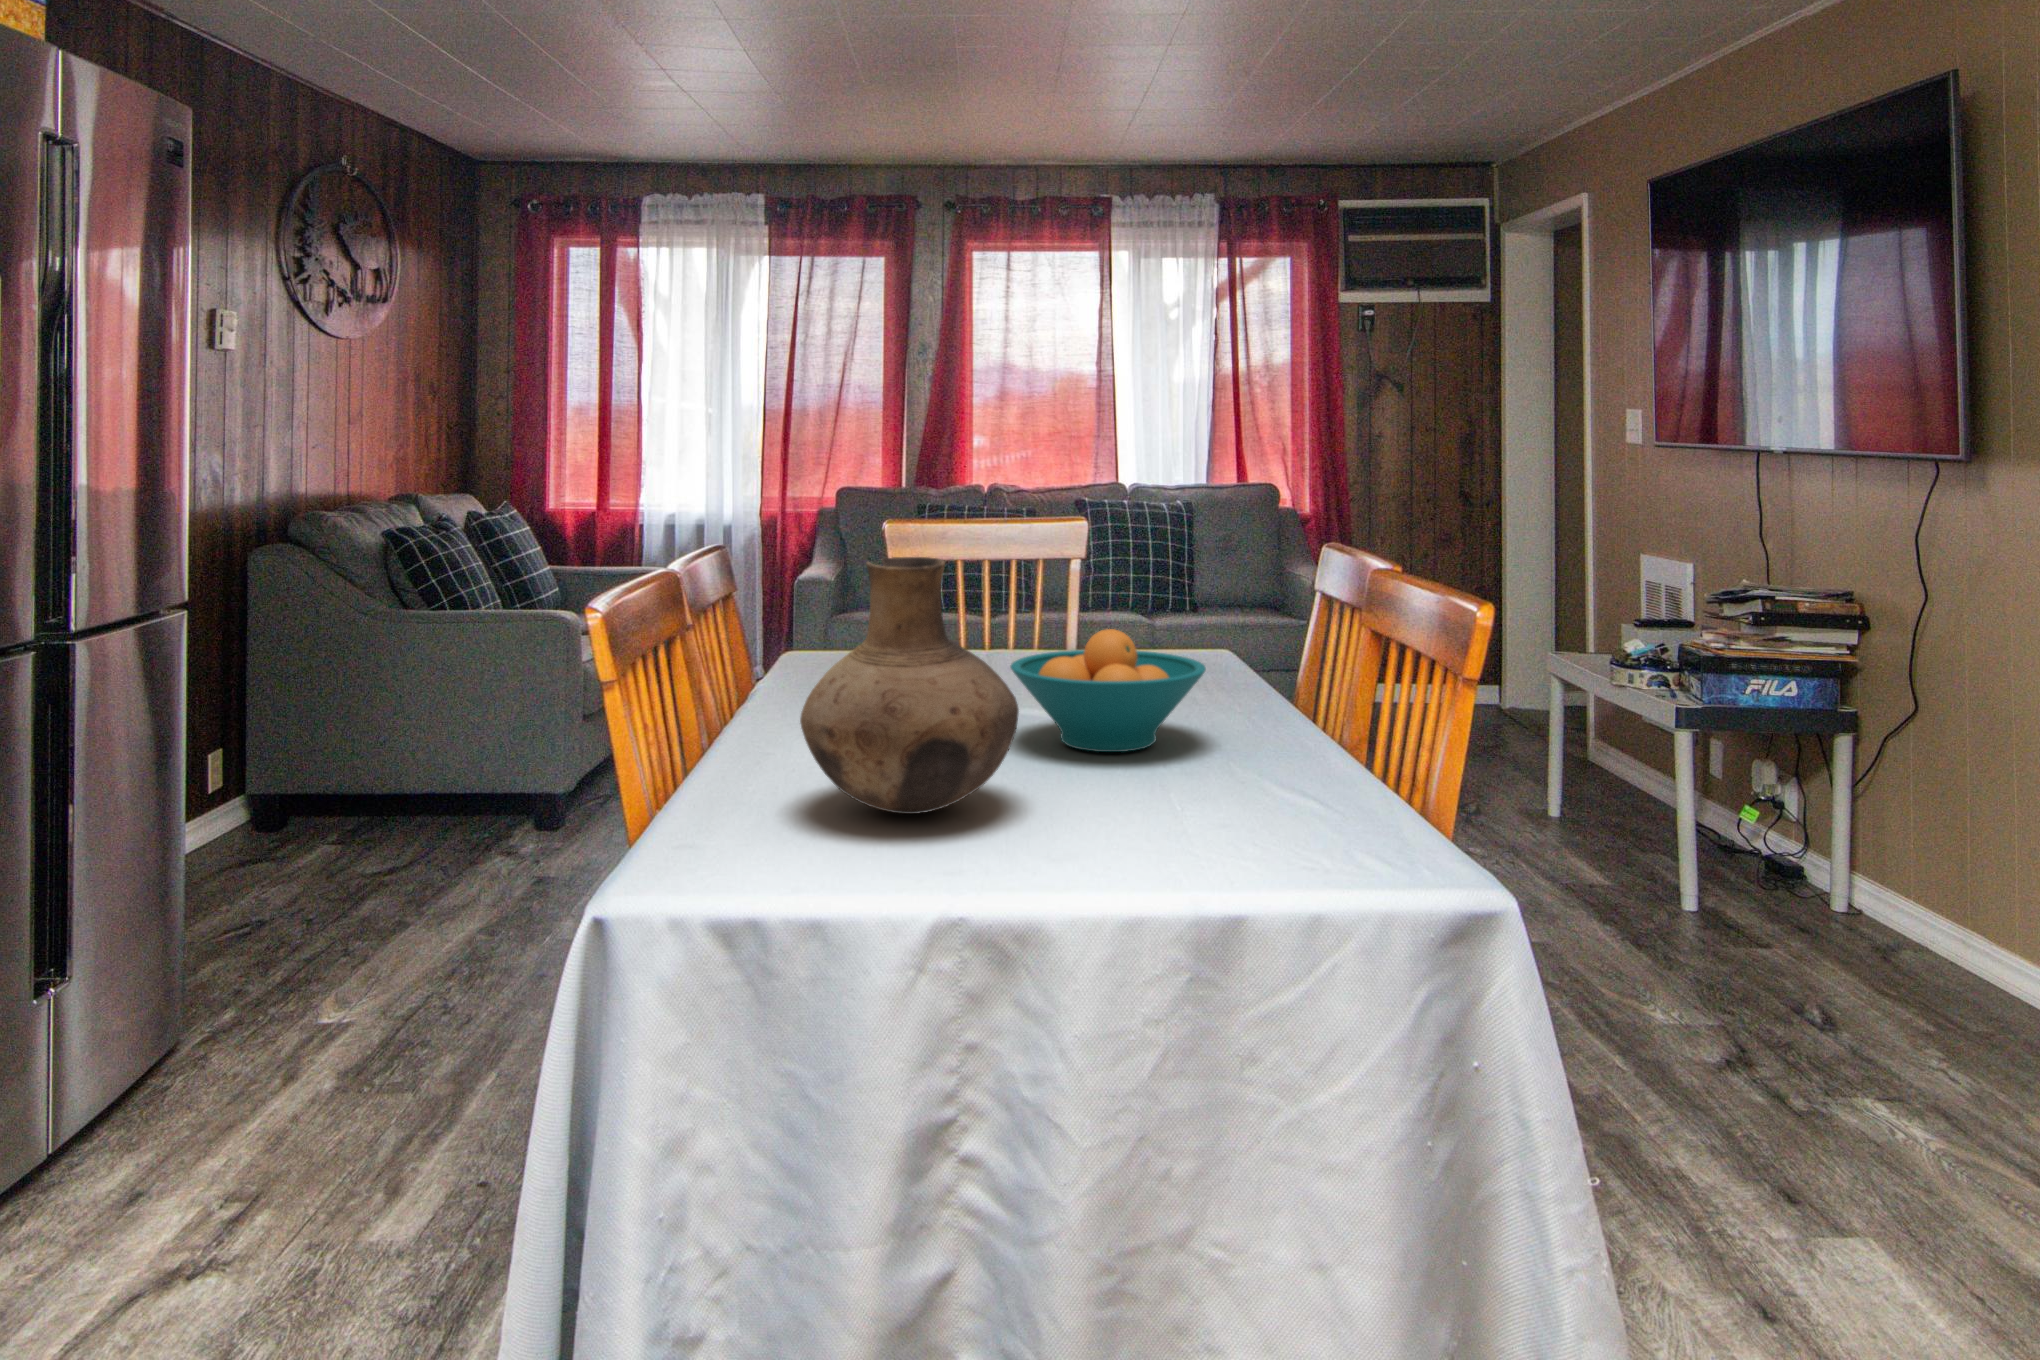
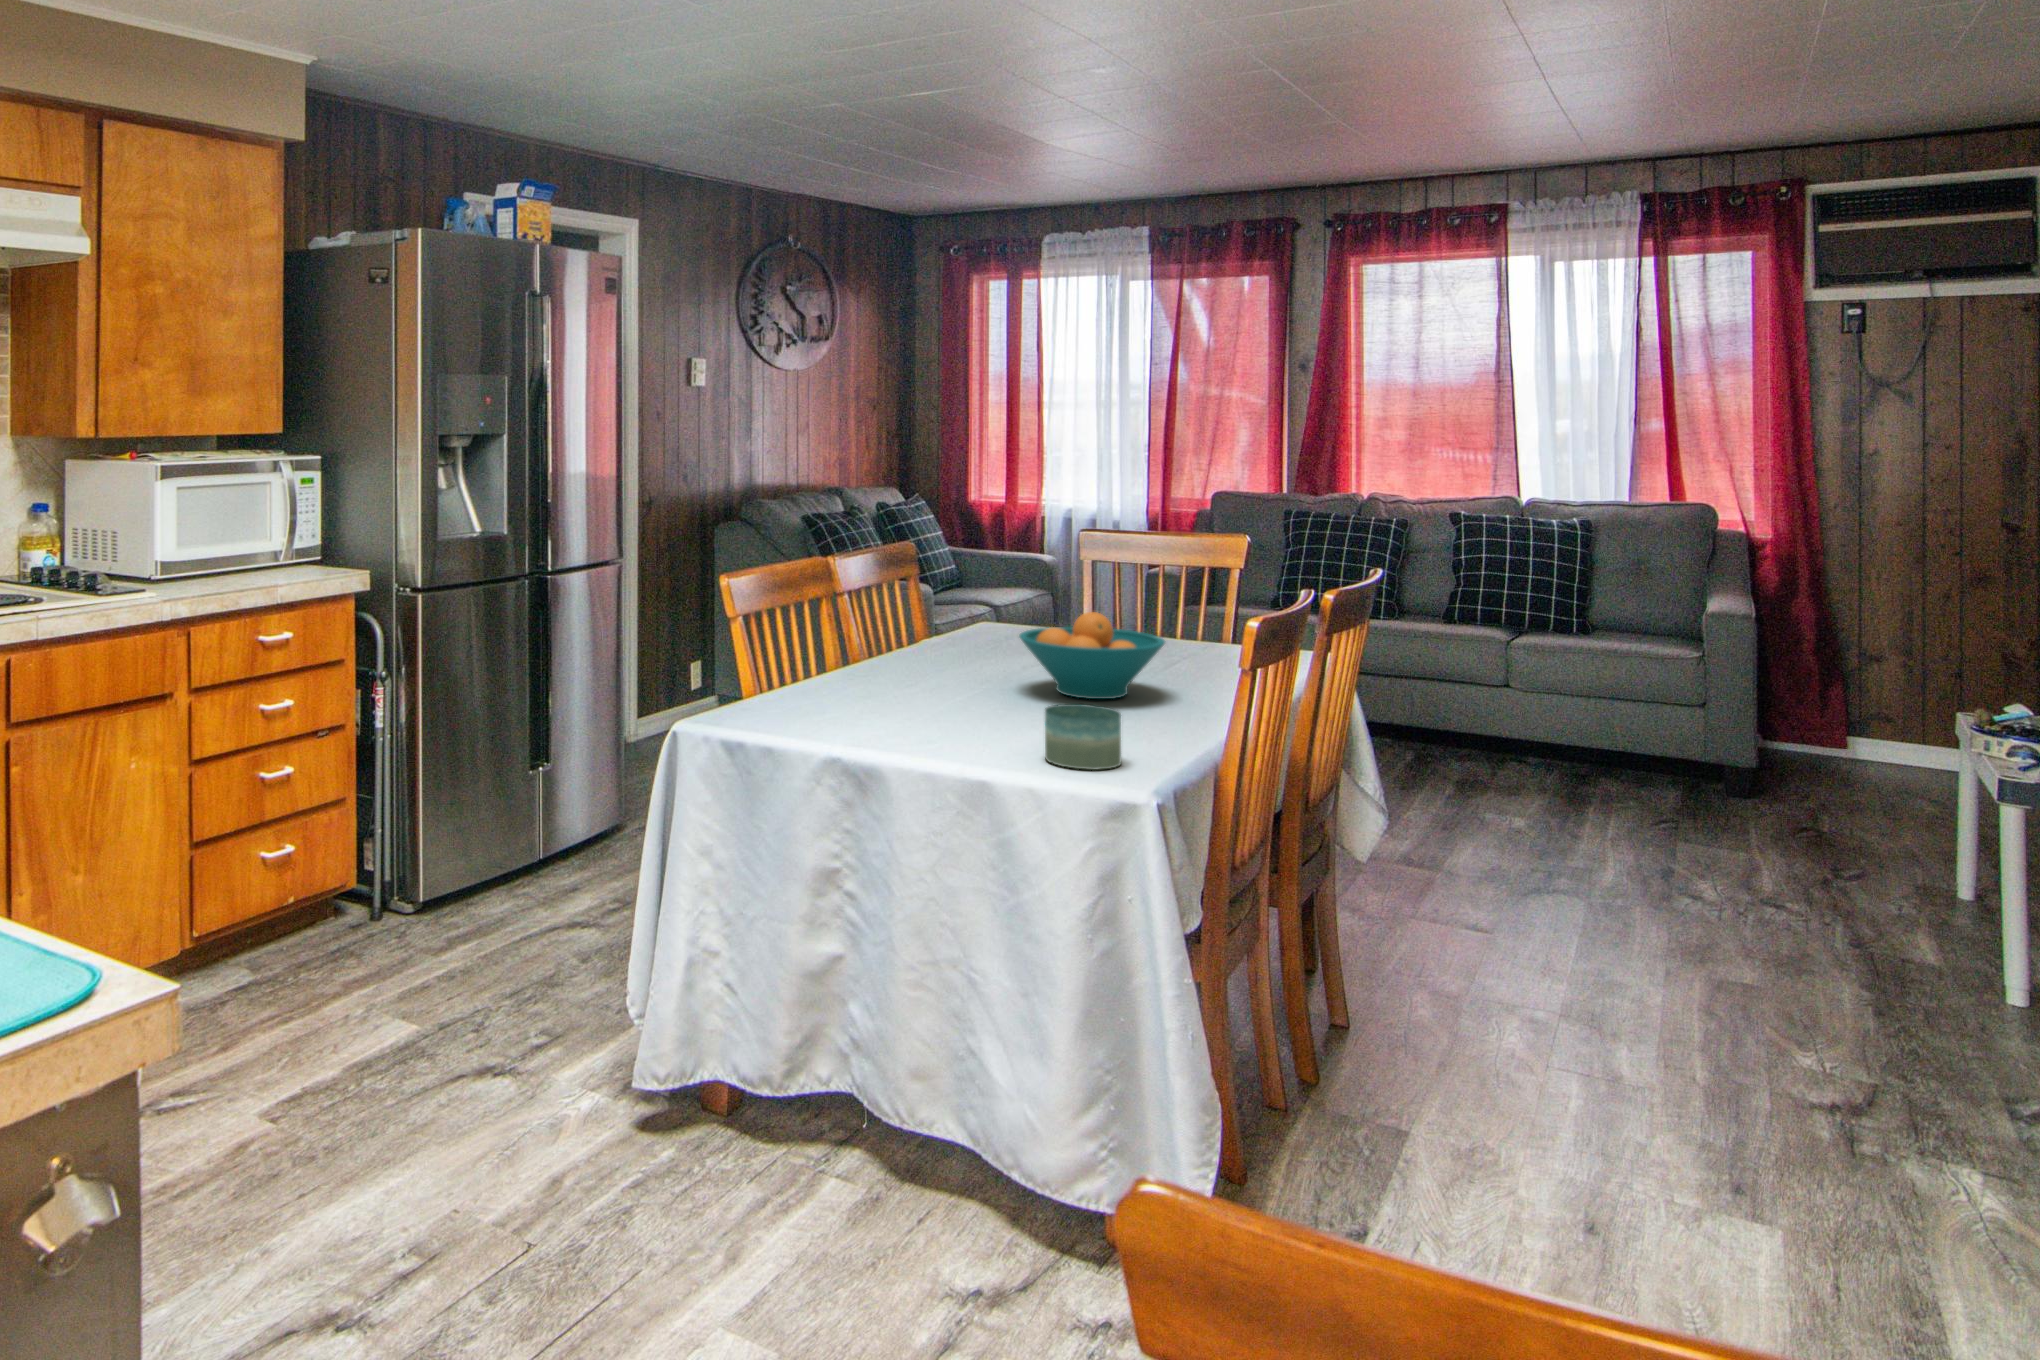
vase: present [800,557,1019,814] -> none [826,549,965,710]
candle: none [1246,768,1360,873] -> present [1045,704,1121,770]

